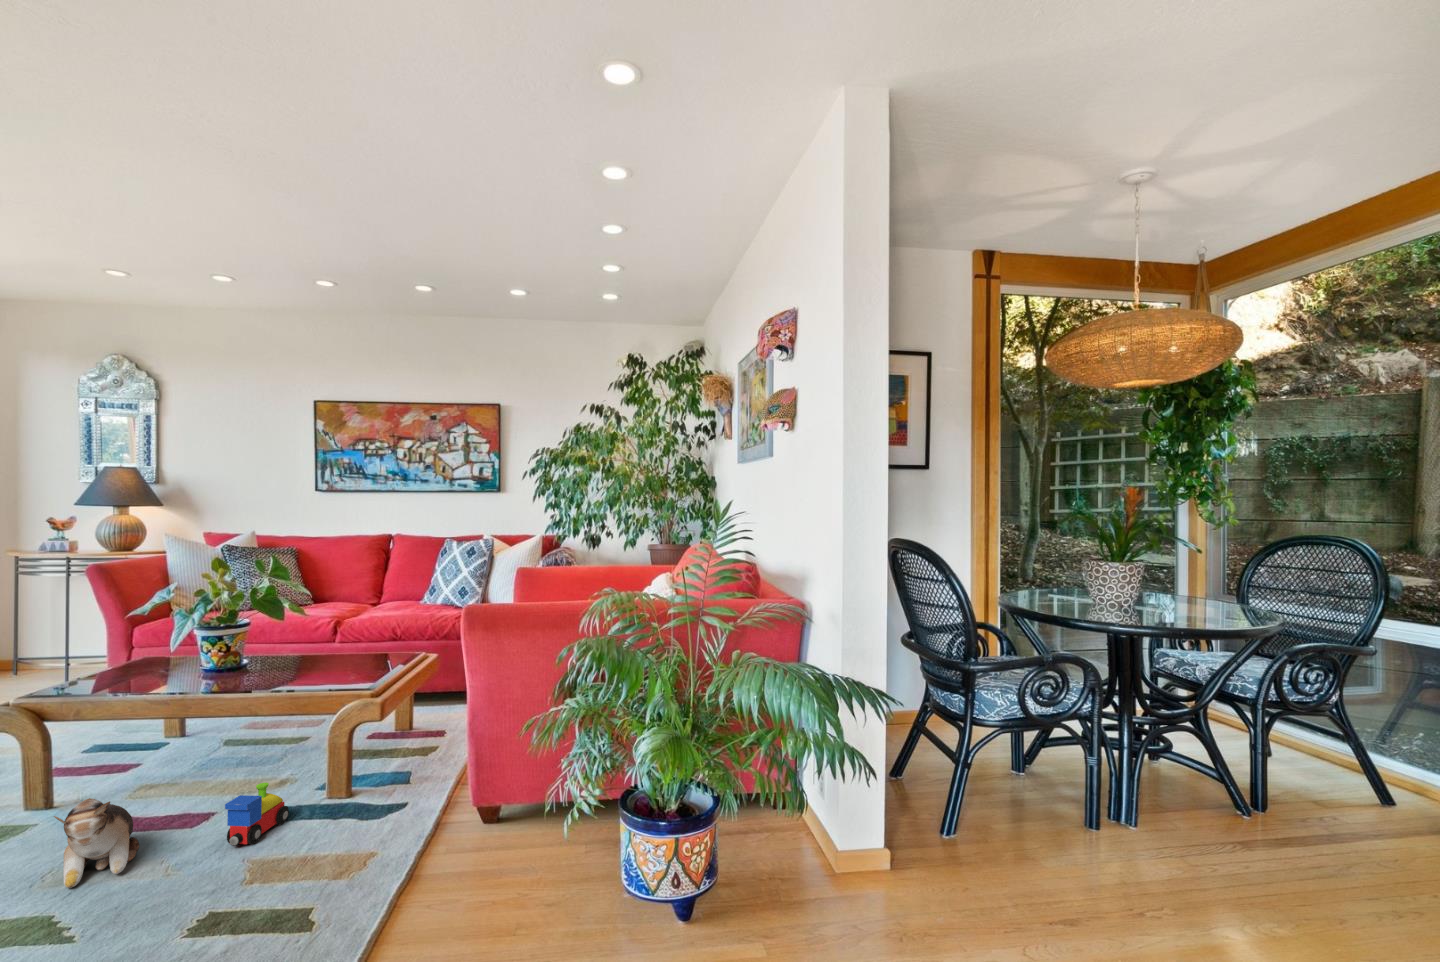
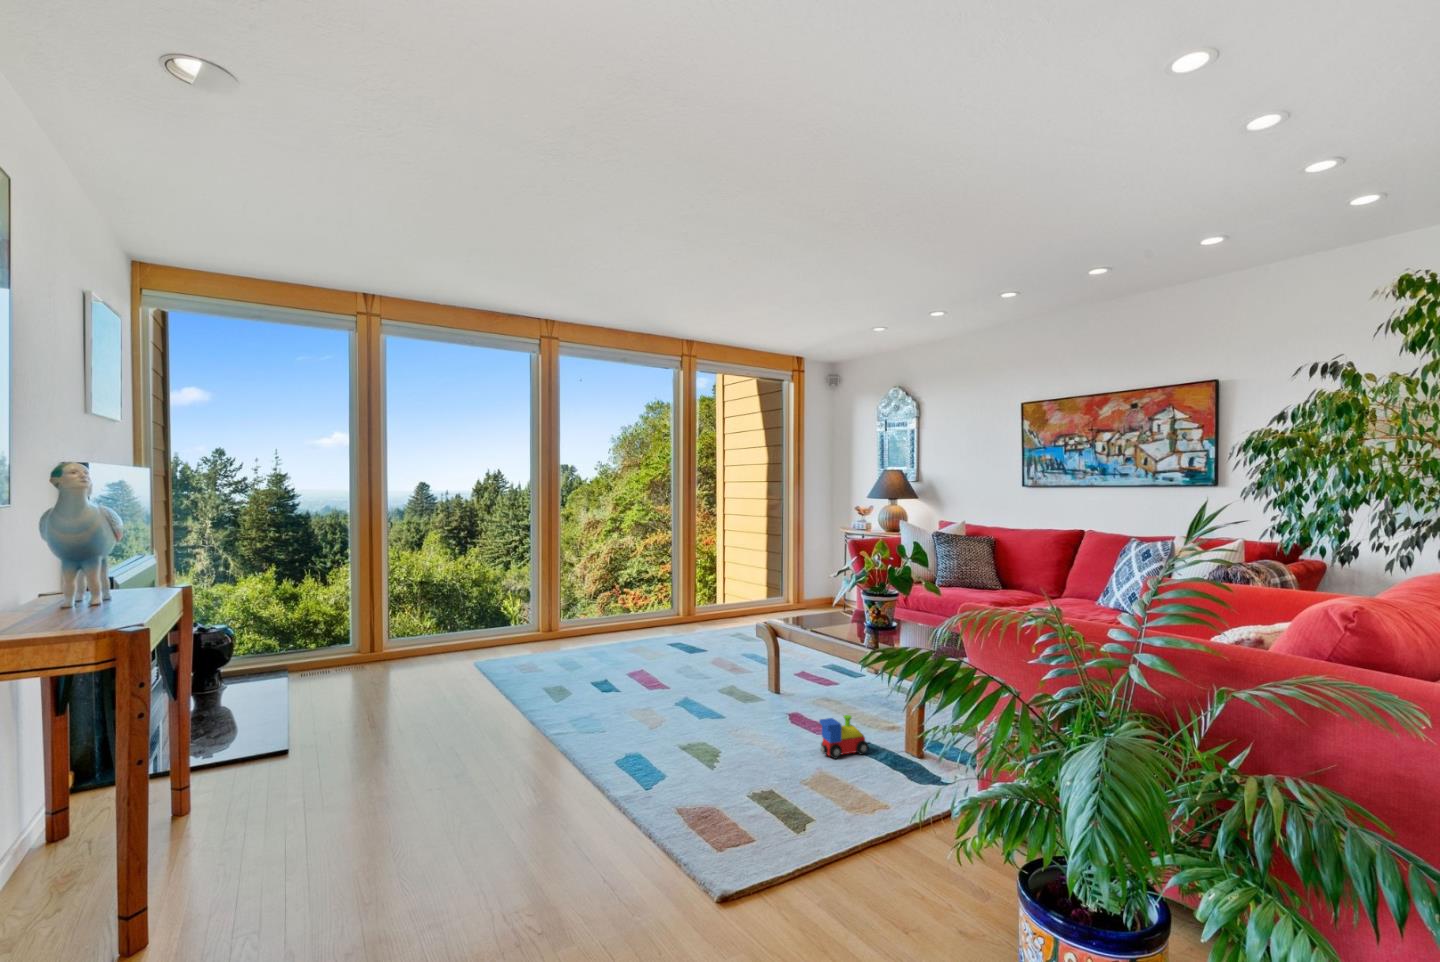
plush toy: present [54,798,139,888] -> none [730,682,790,739]

